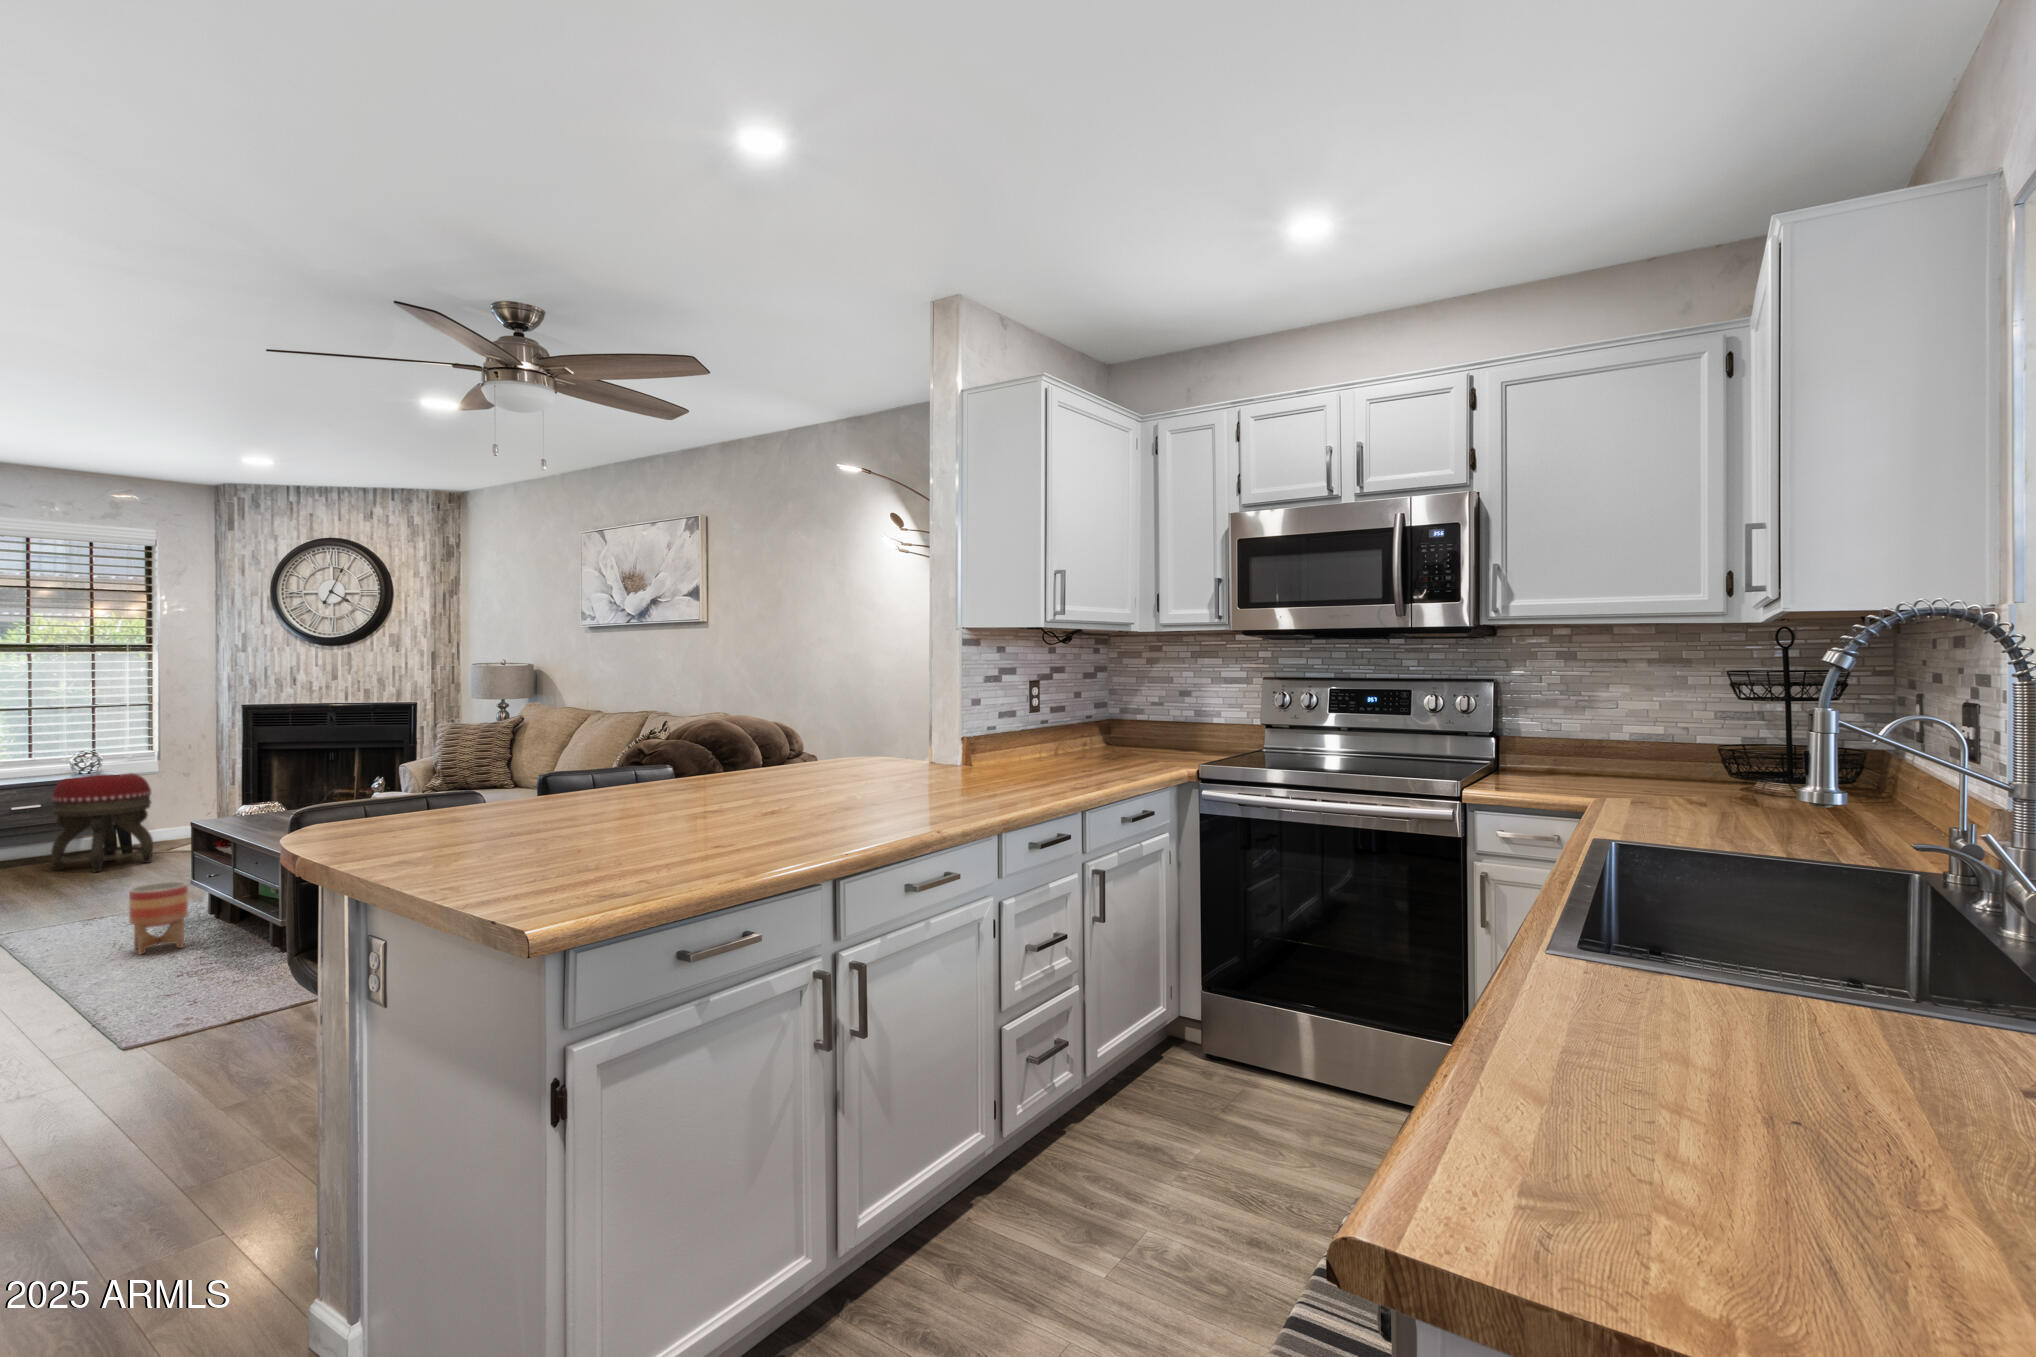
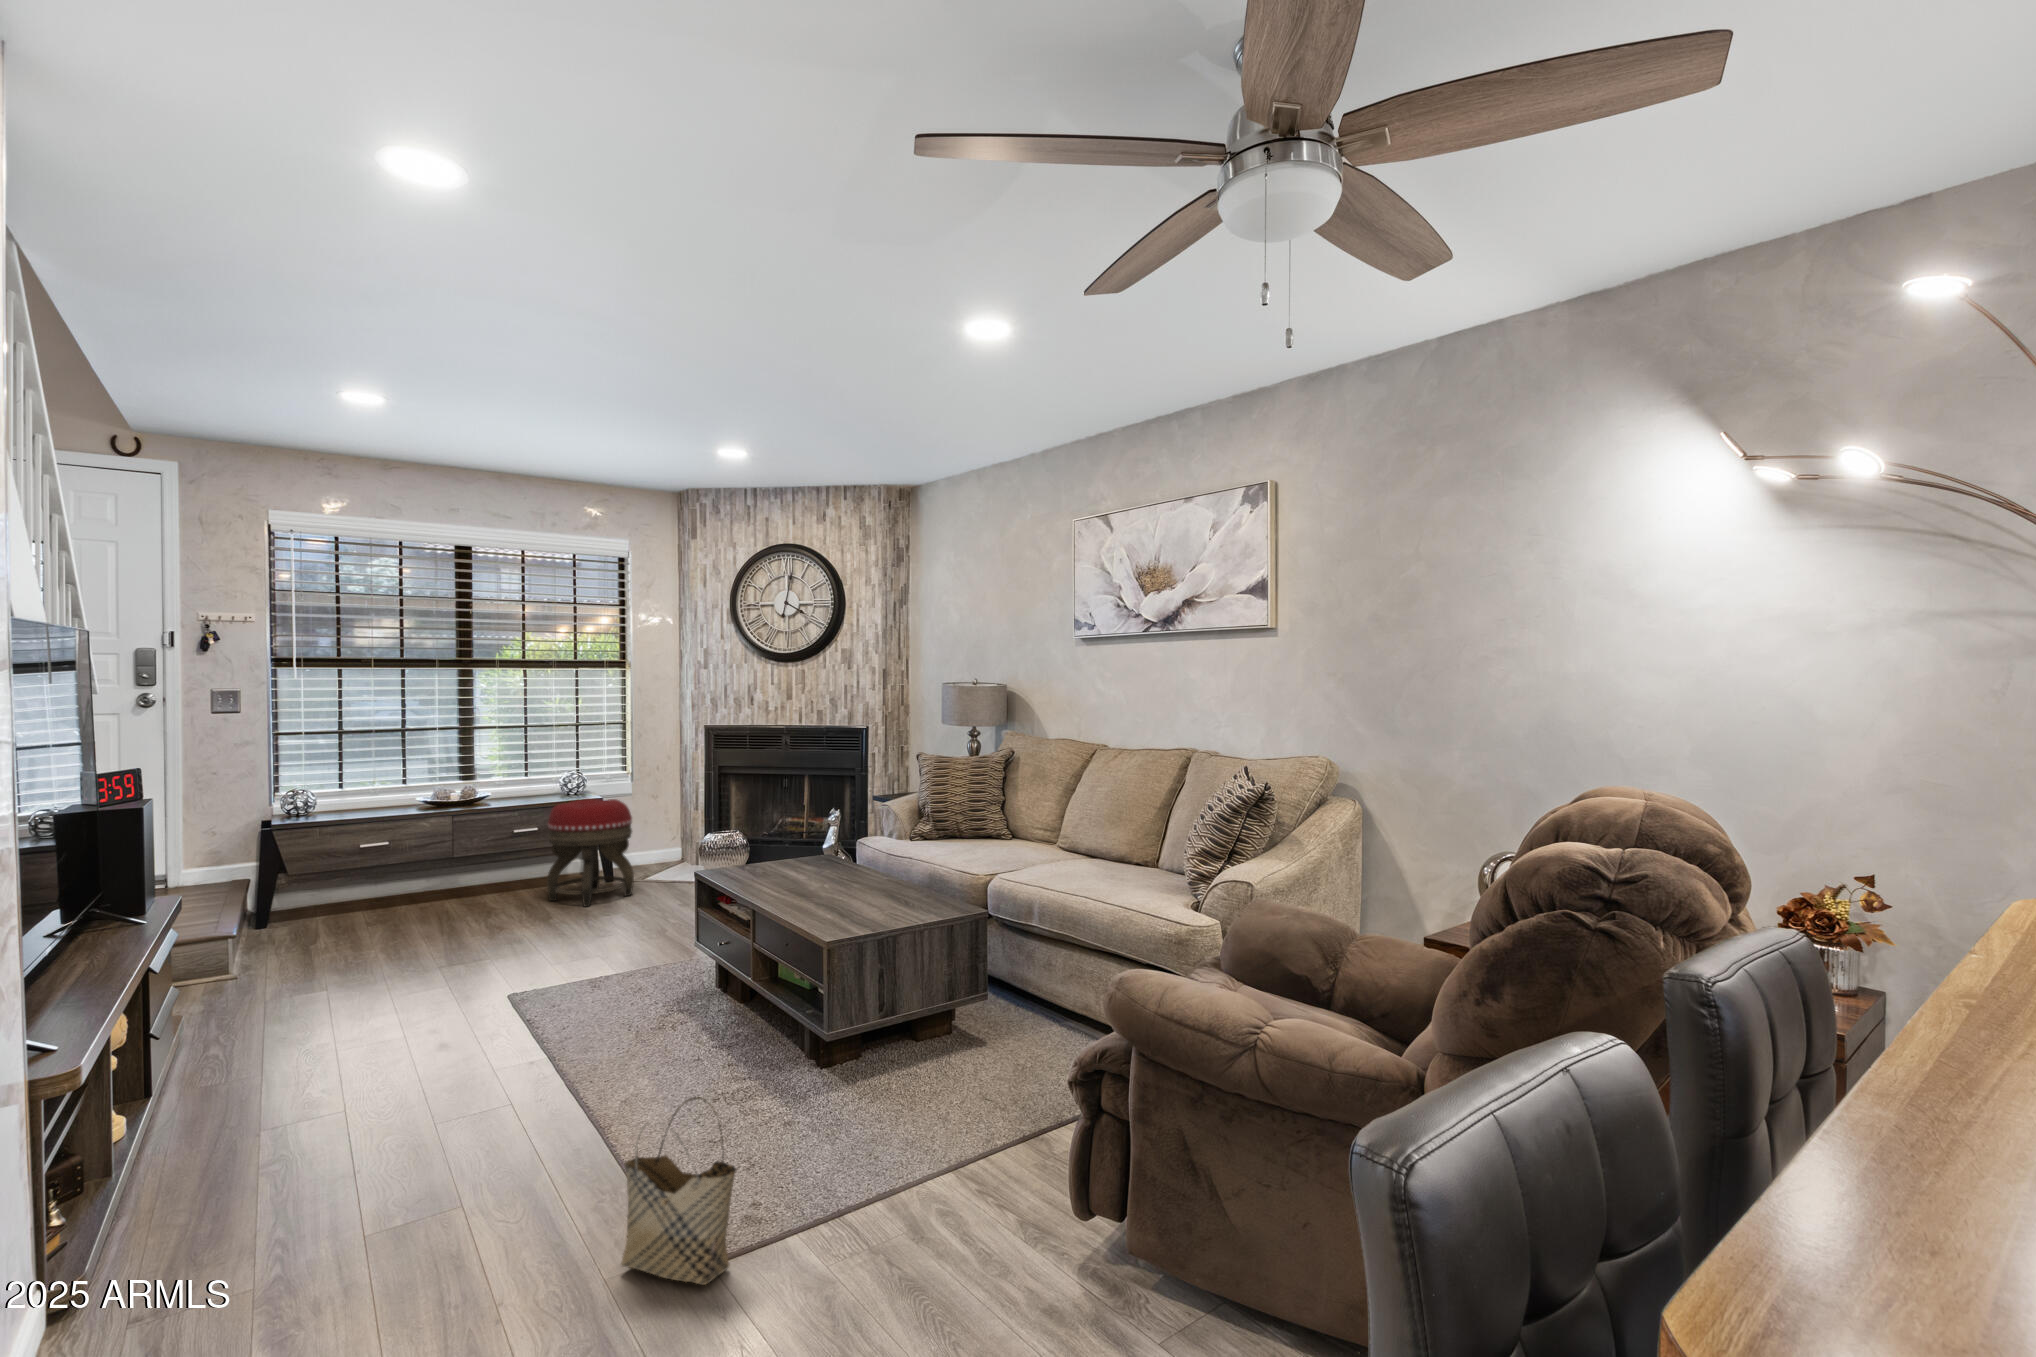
planter: present [129,882,188,955] -> none [654,958,711,1053]
woven basket: none [52,936,148,1050] -> present [621,1097,736,1285]

